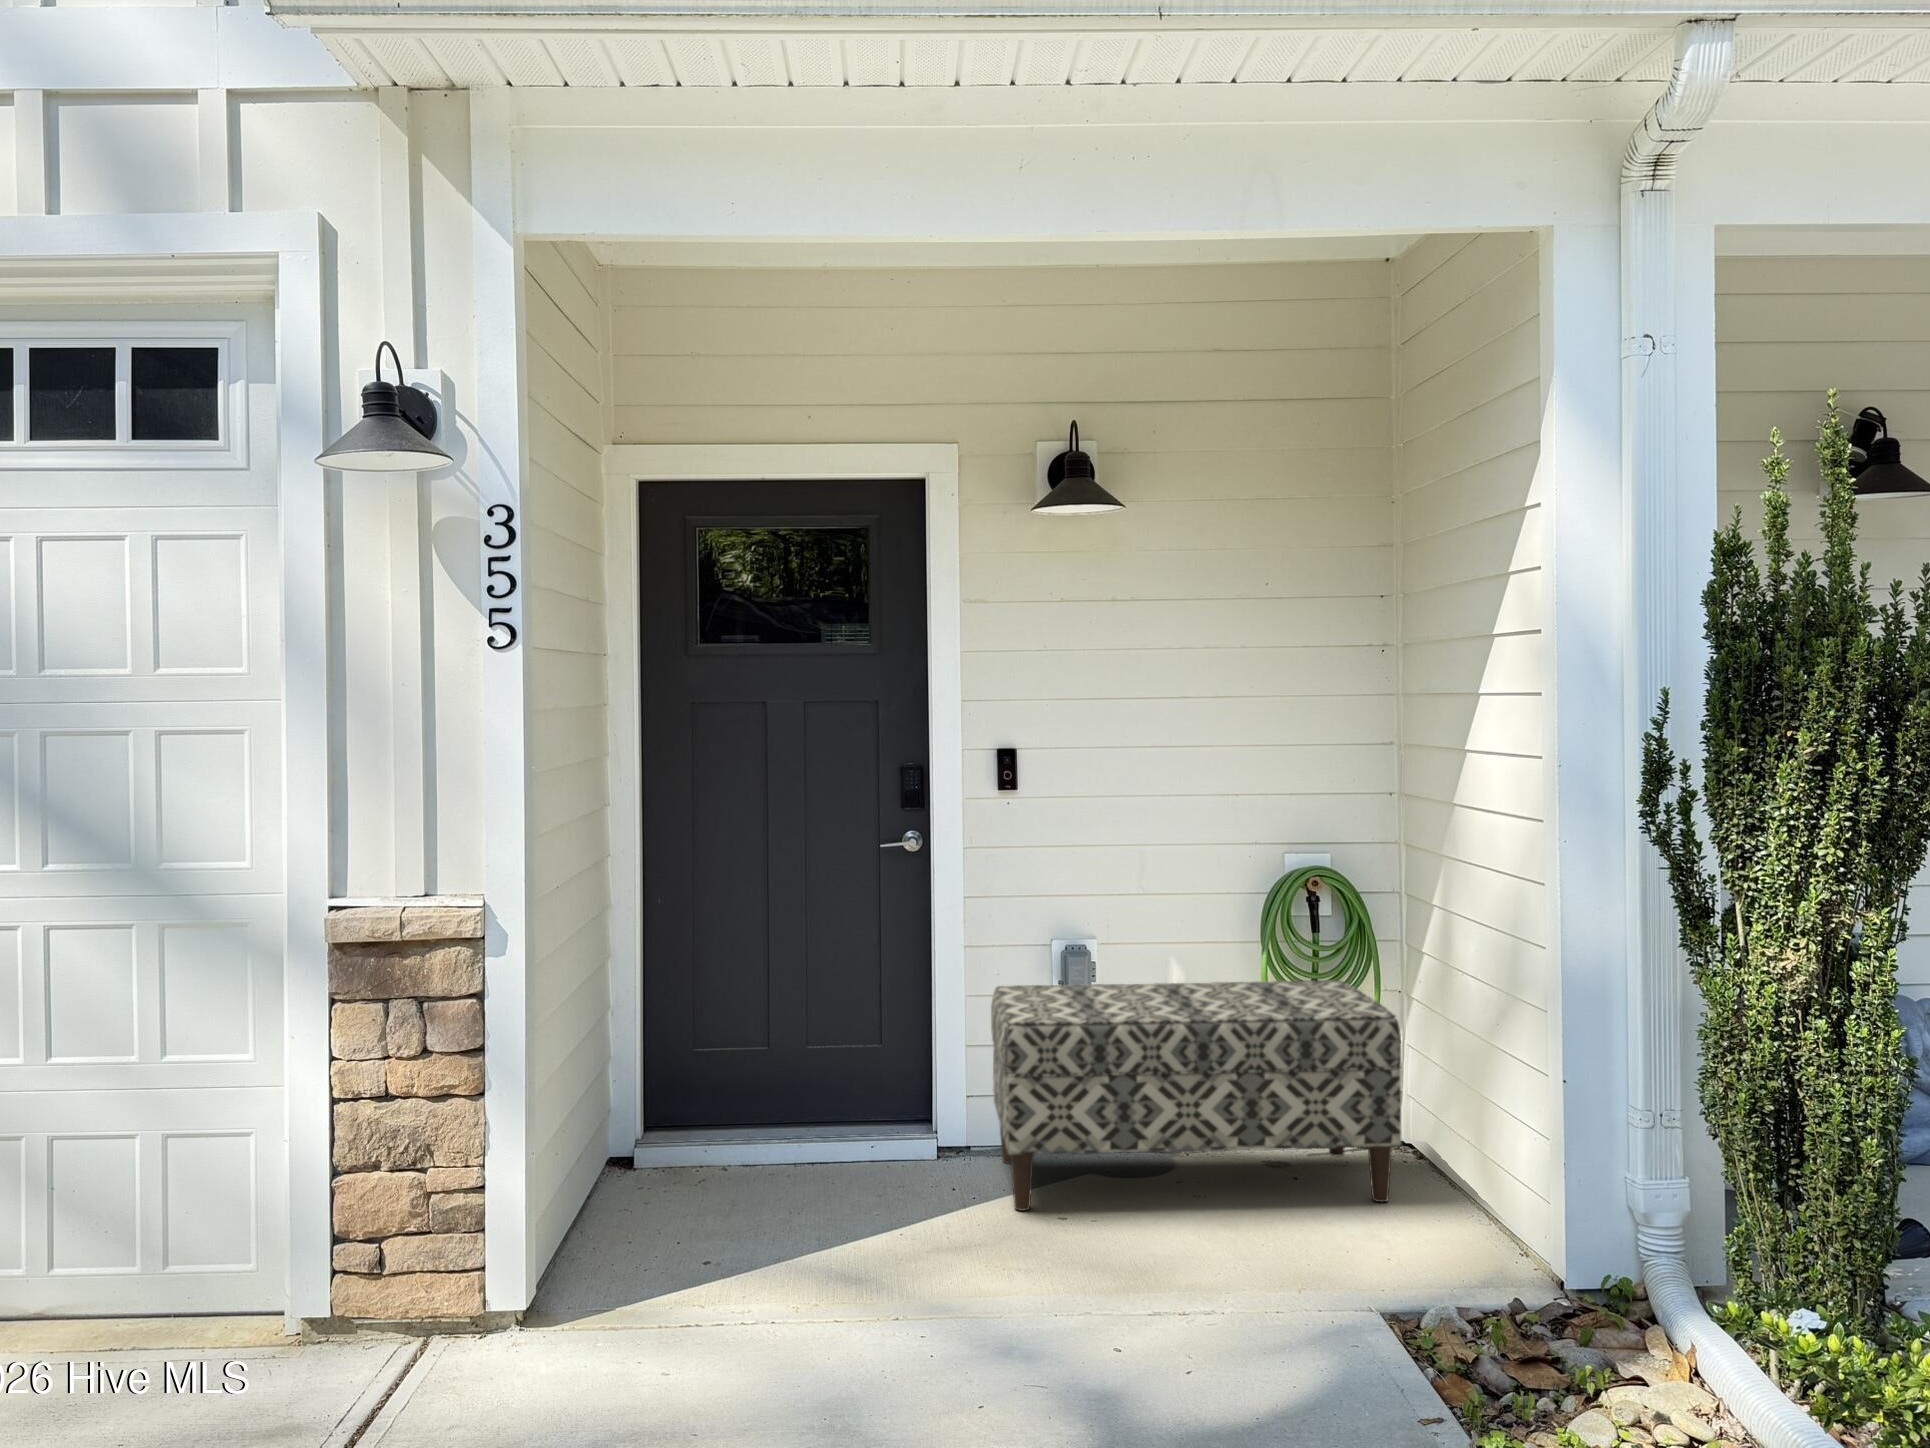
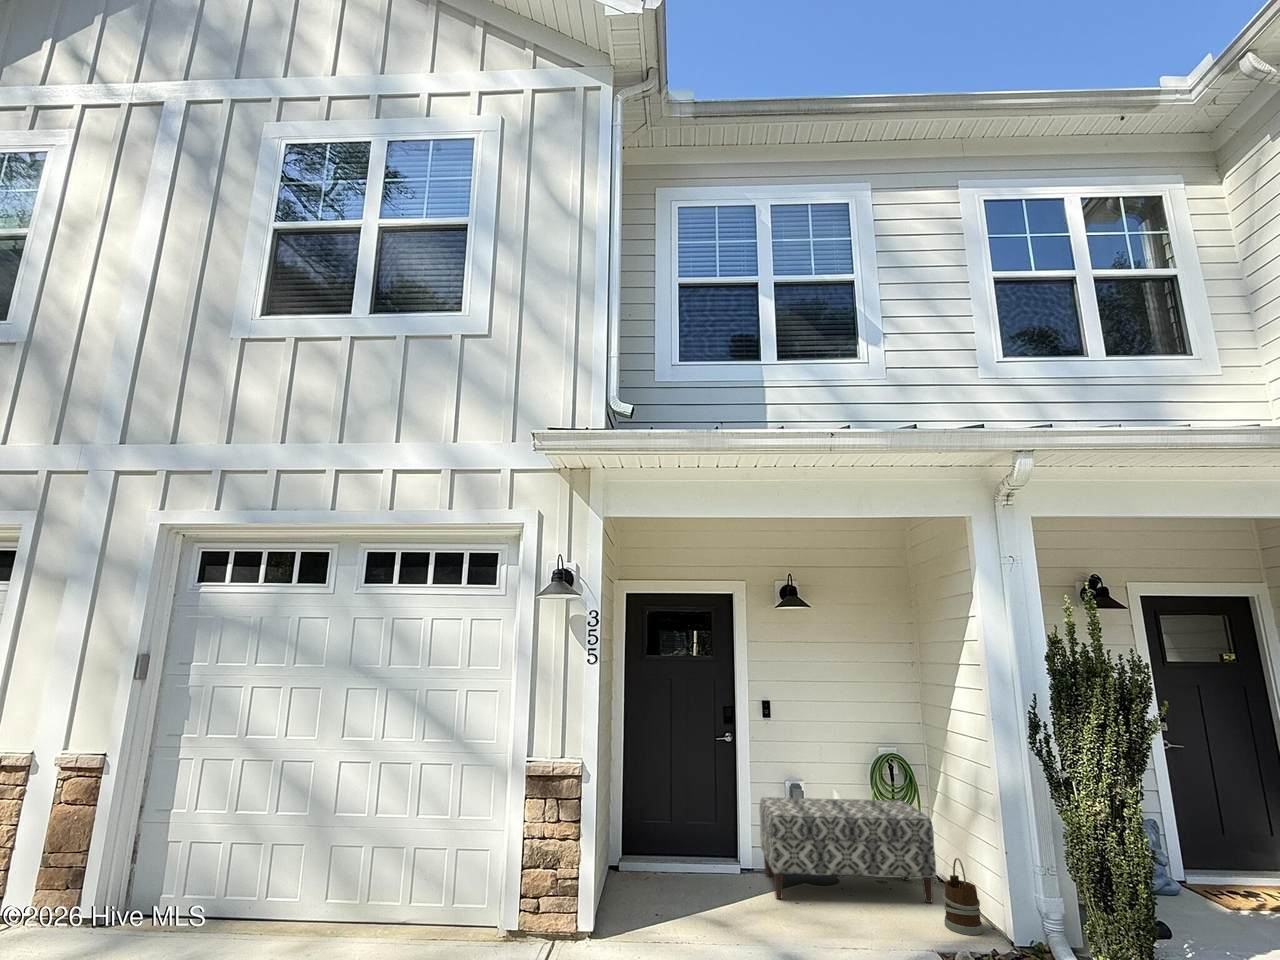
wooden bucket: none [1407,1100,1496,1267] -> present [943,858,983,935]

